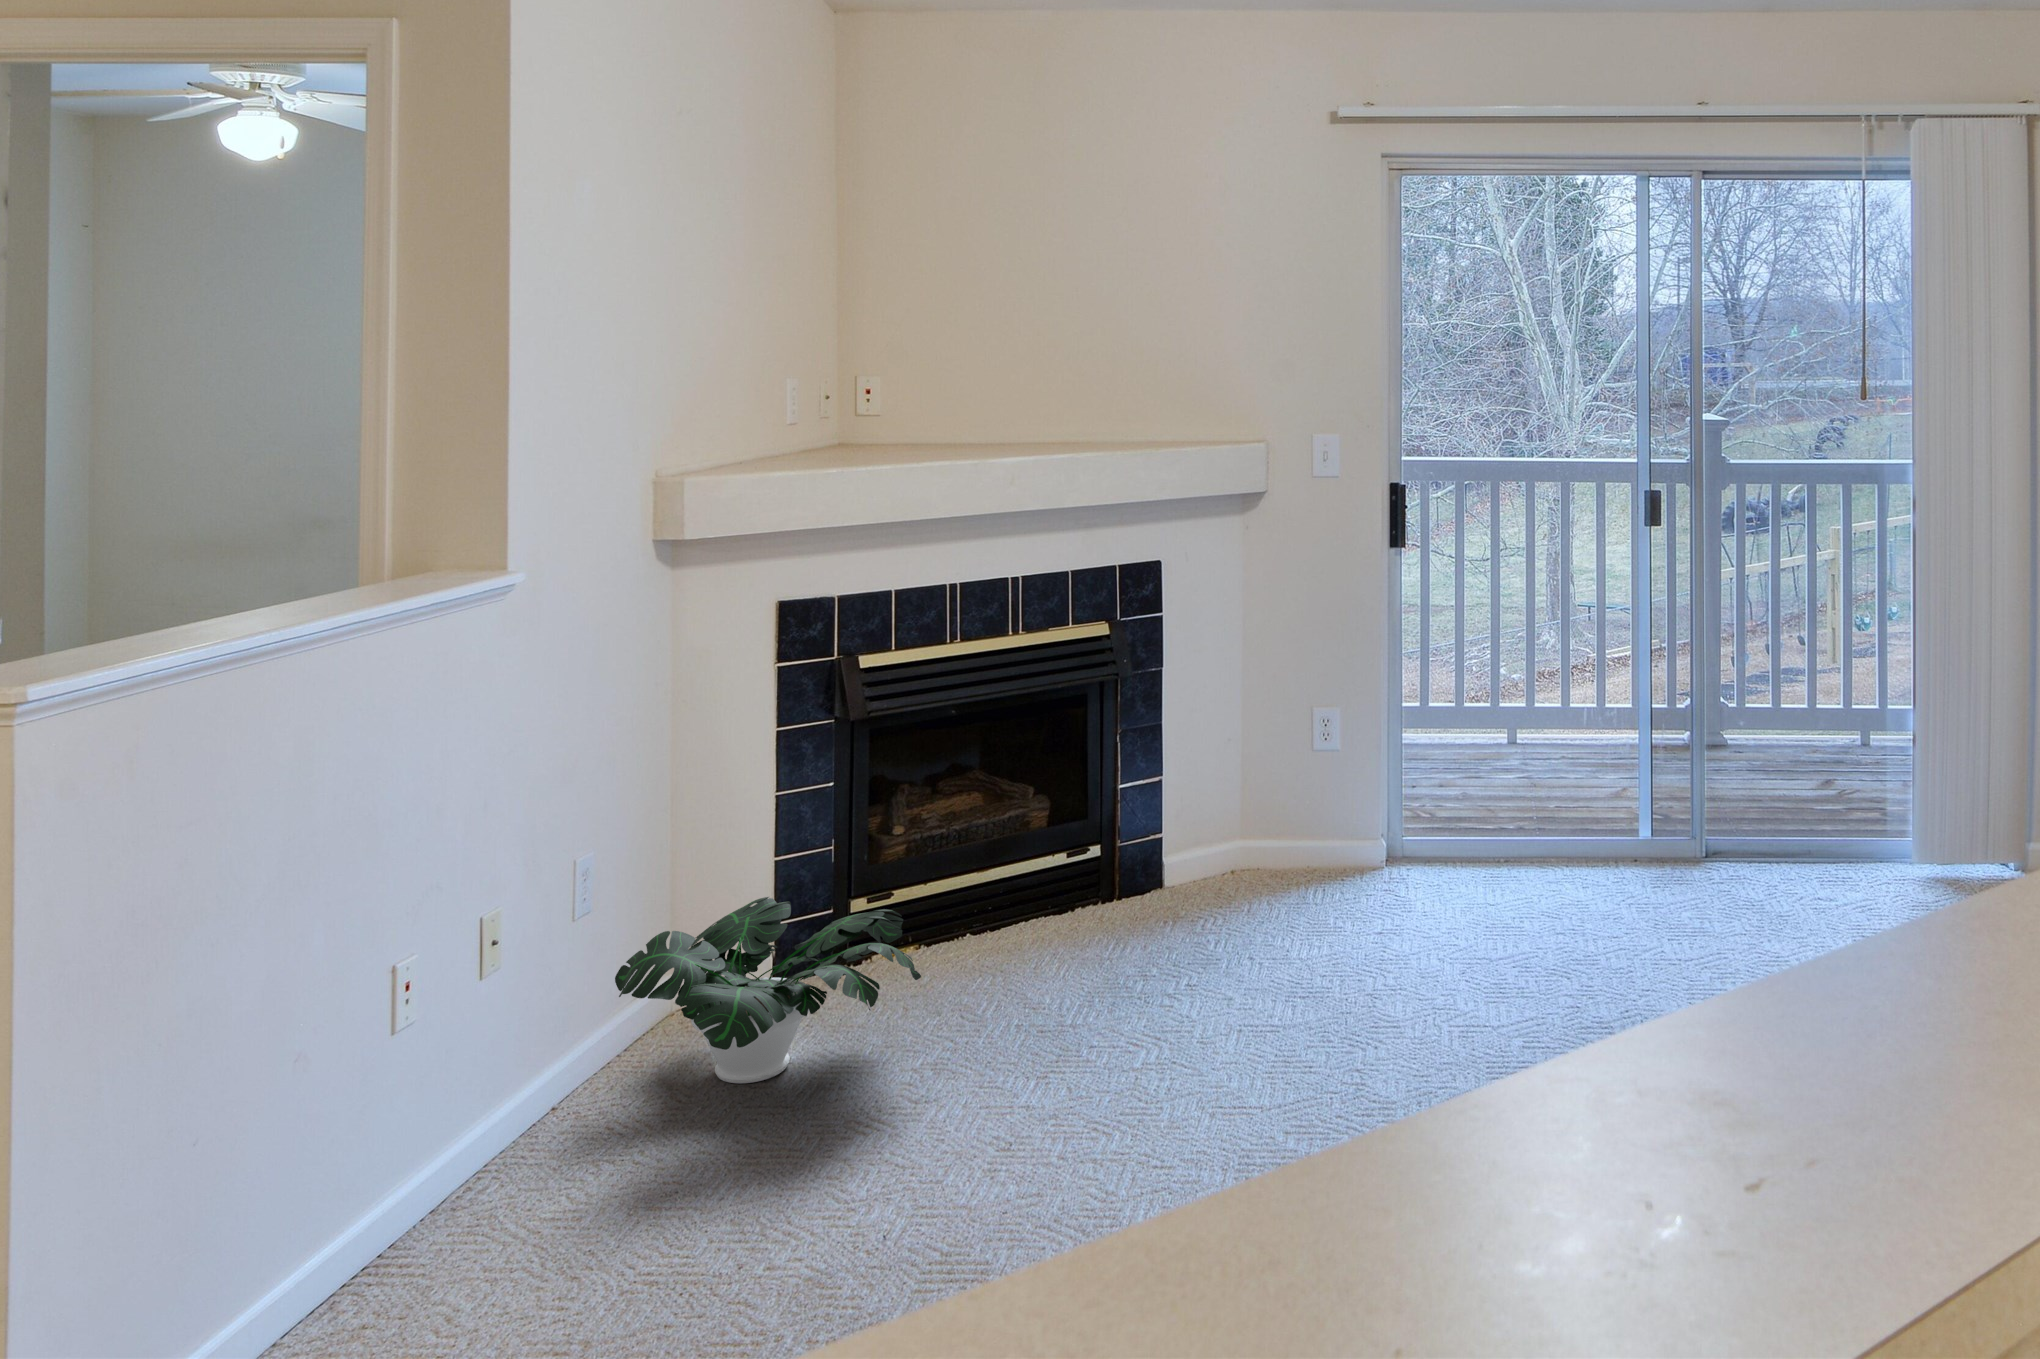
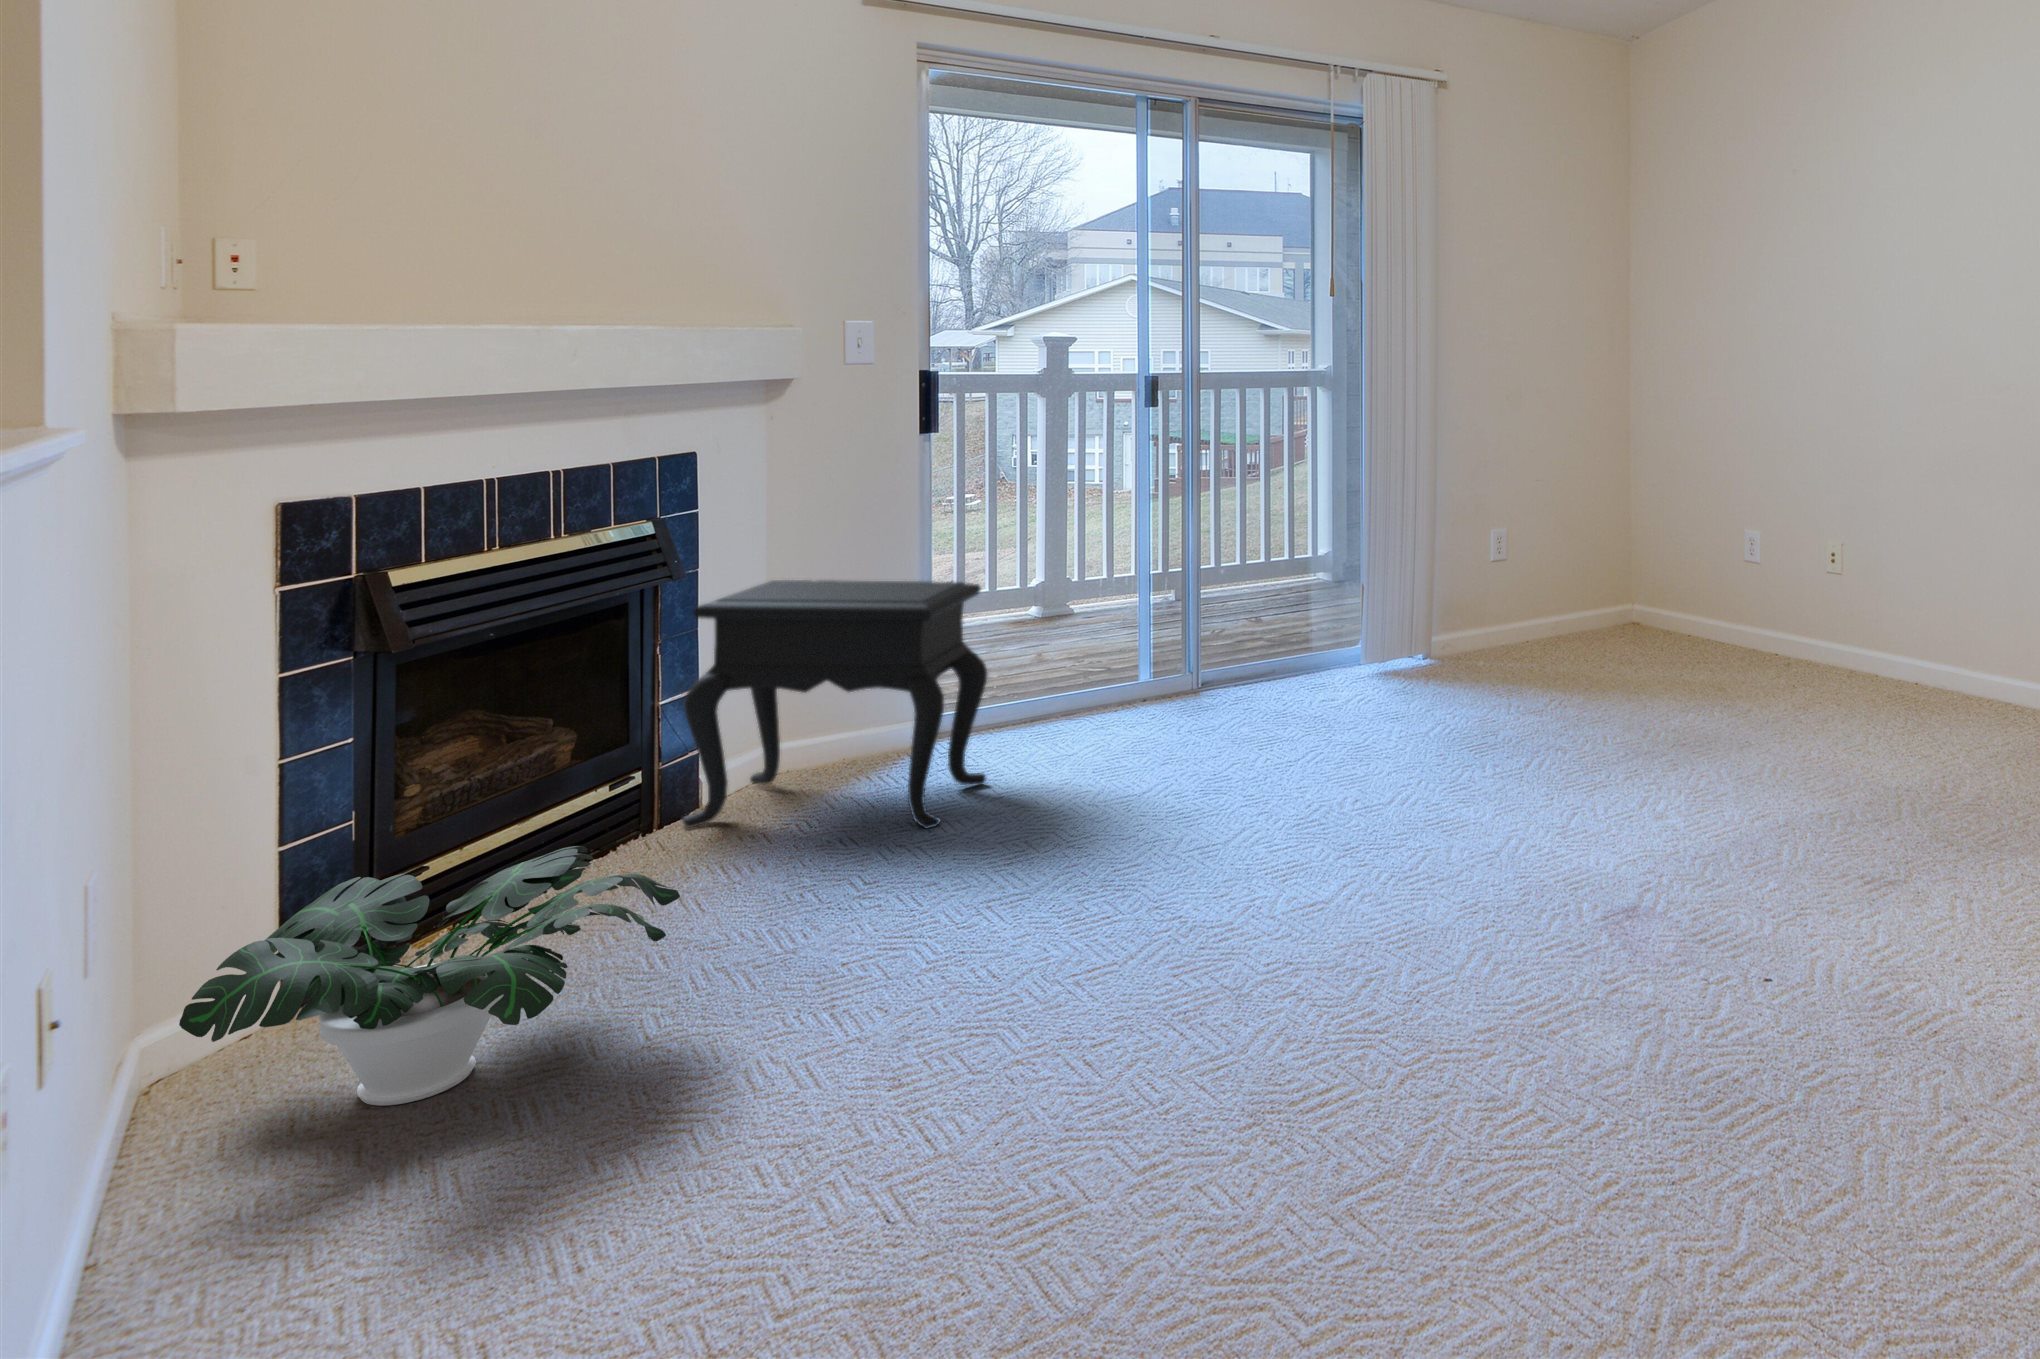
side table: none [1126,686,1376,963] -> present [682,580,987,828]

